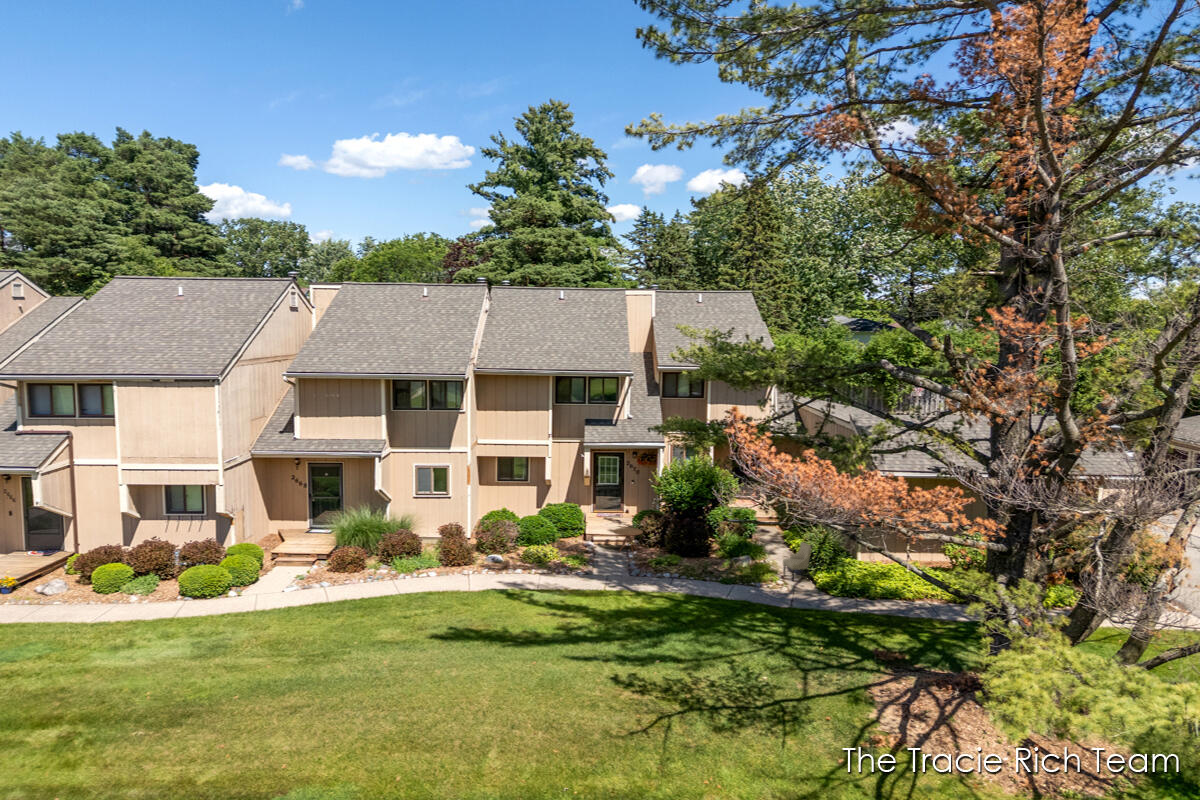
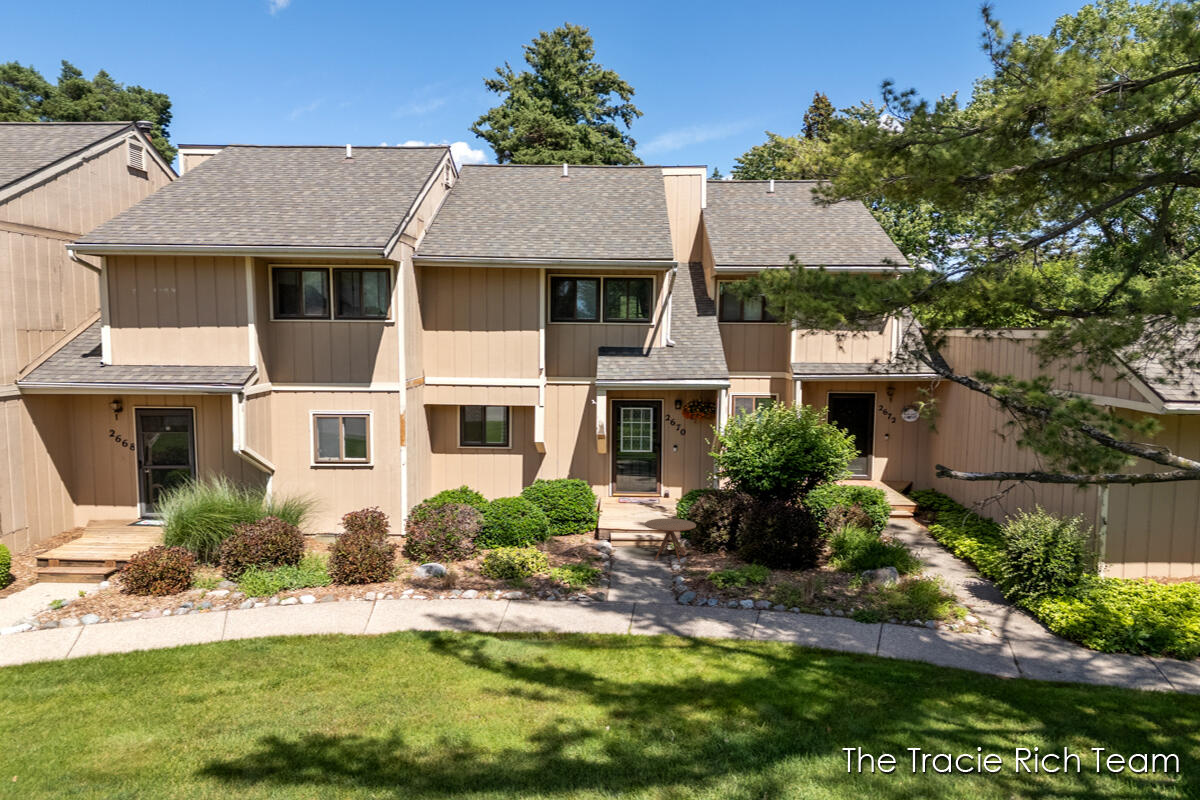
chair: present [783,542,812,581] -> none [969,542,1032,618]

